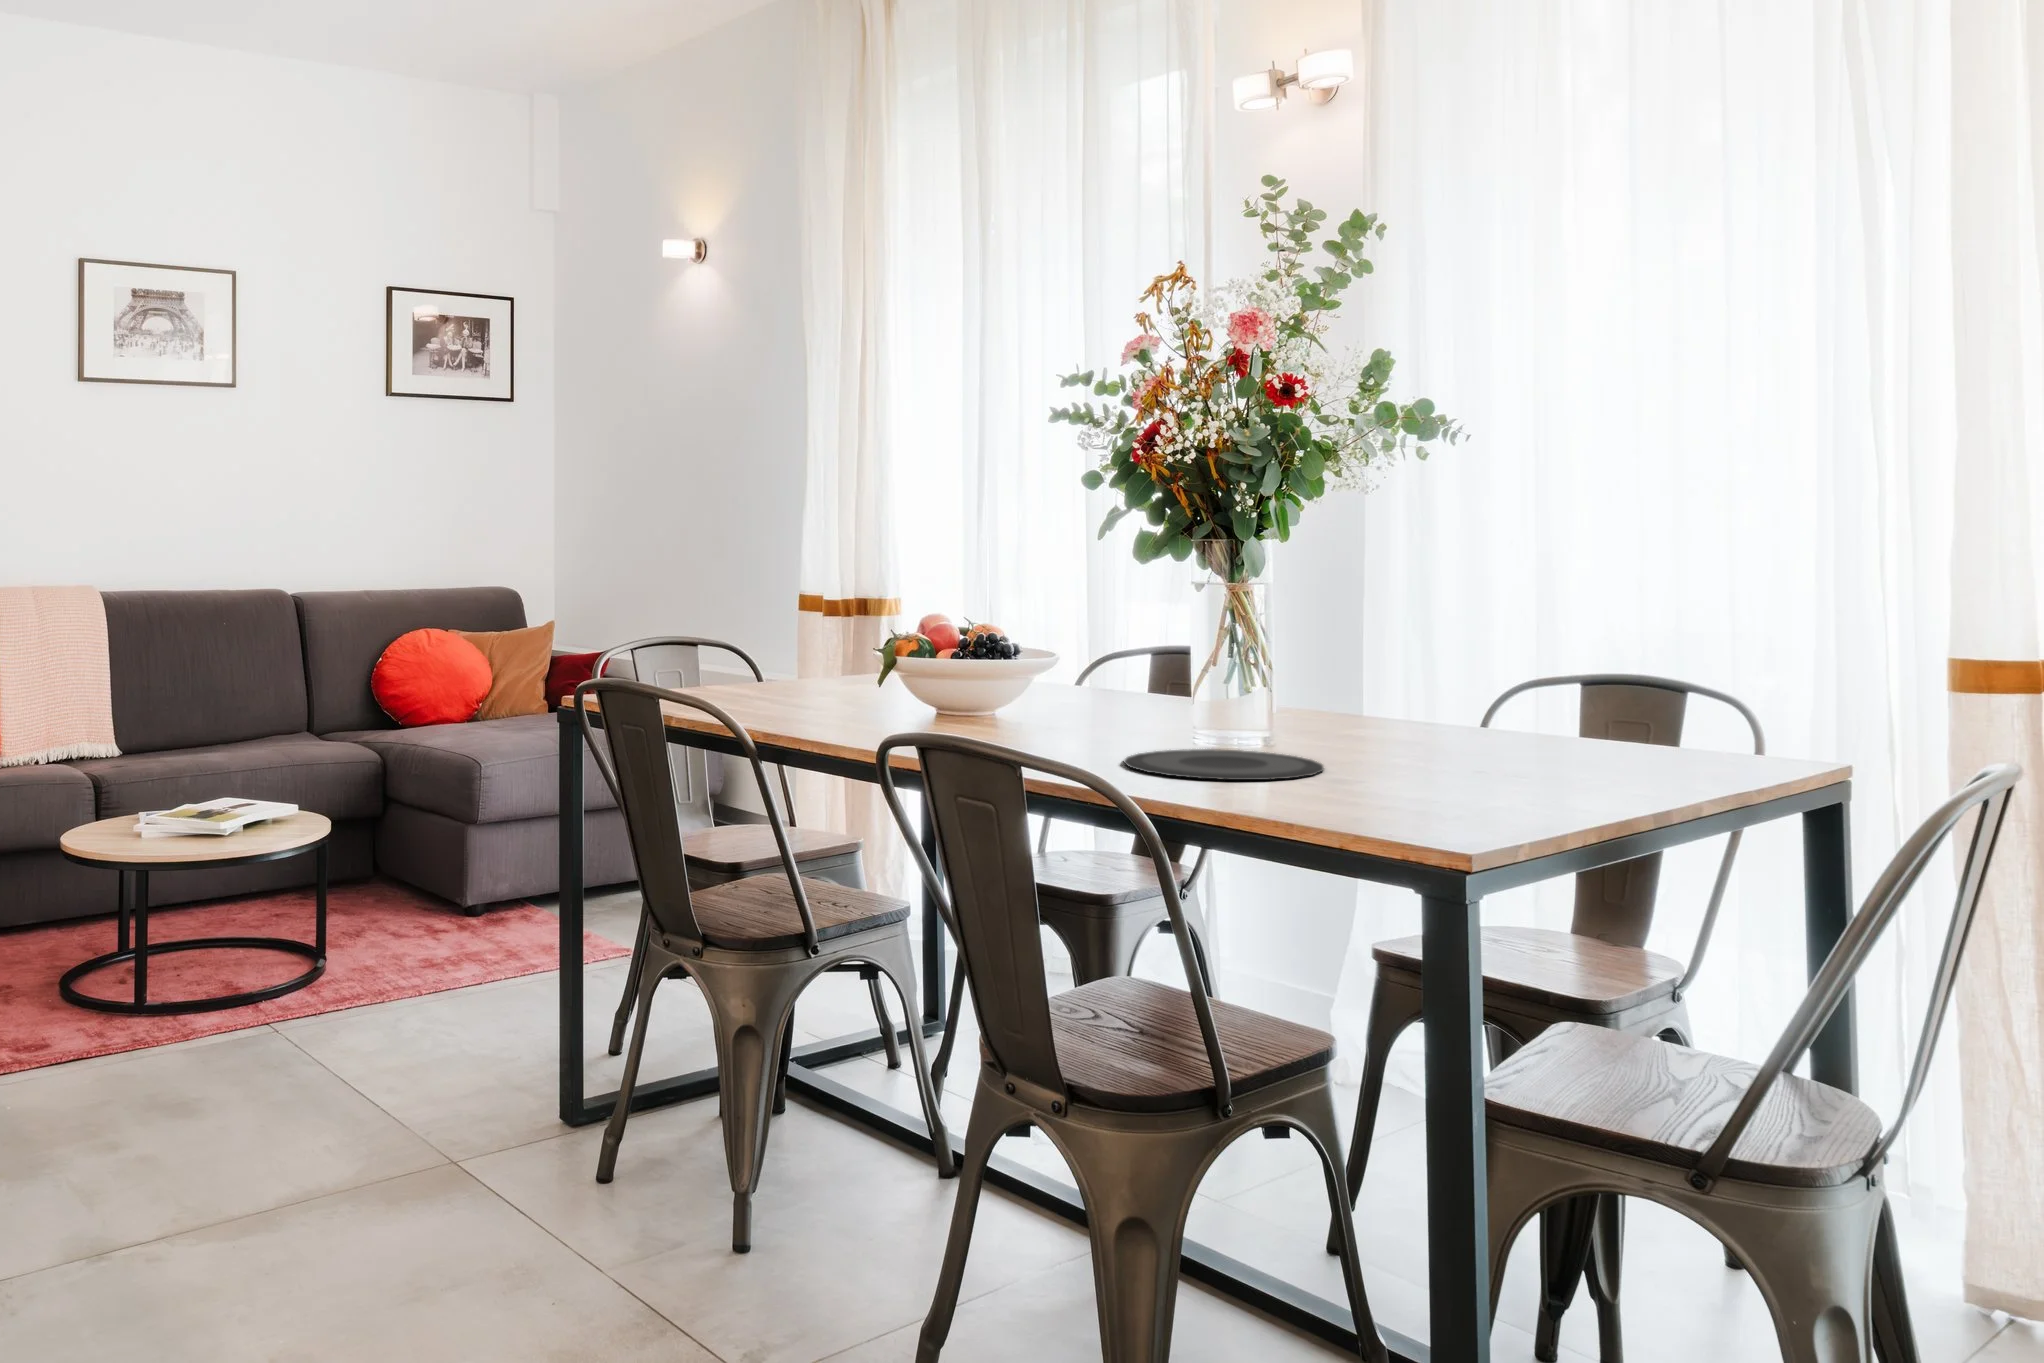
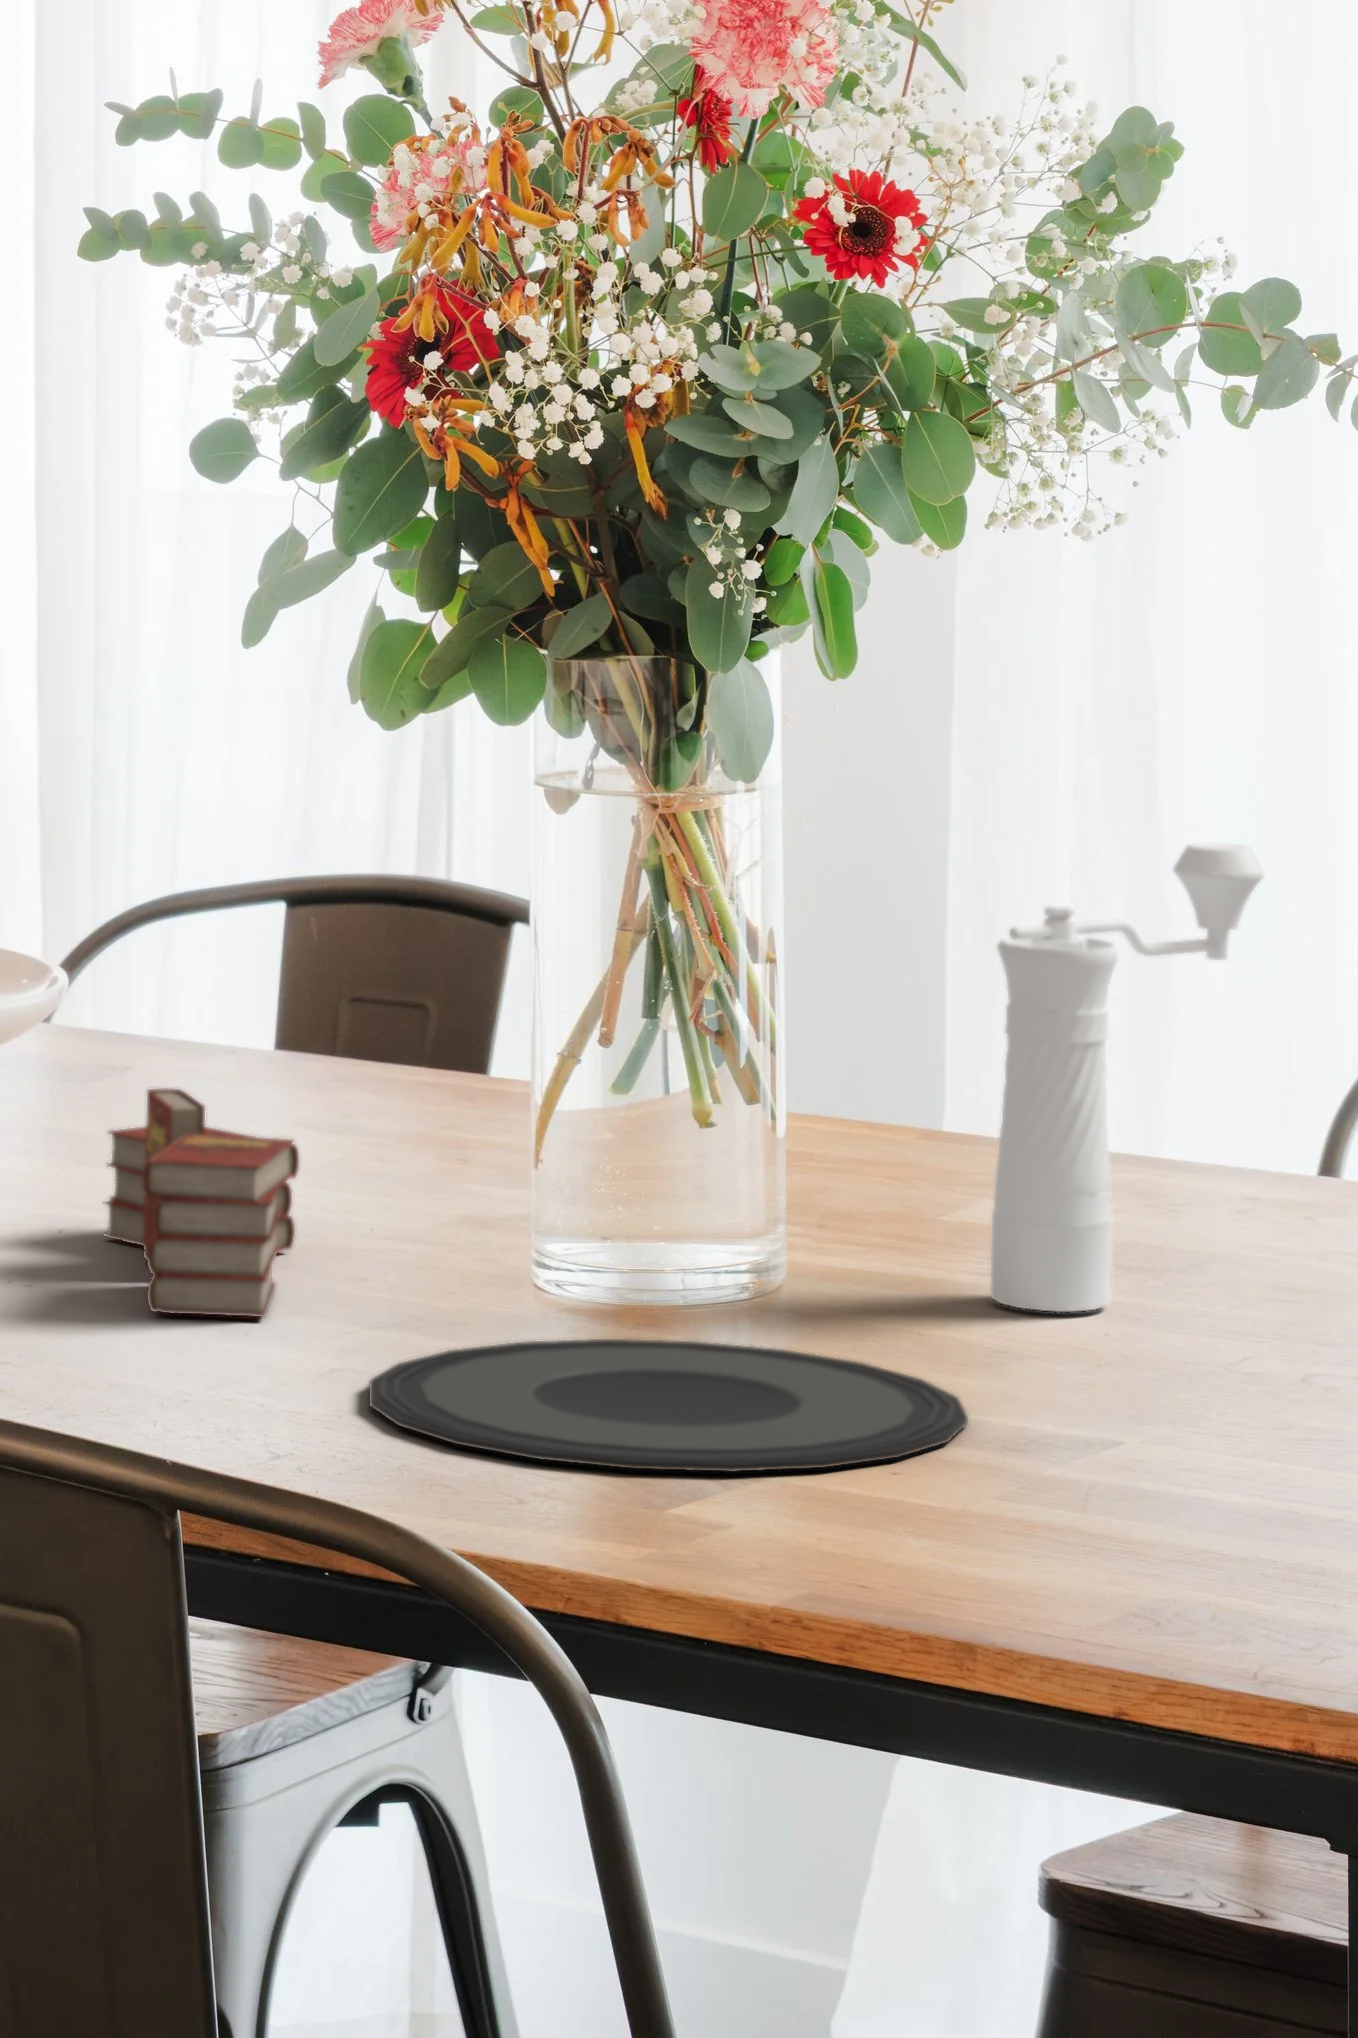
pepper mill: none [1347,597,1443,746] -> present [991,843,1265,1312]
book: none [1064,678,1123,743] -> present [105,1088,299,1317]

